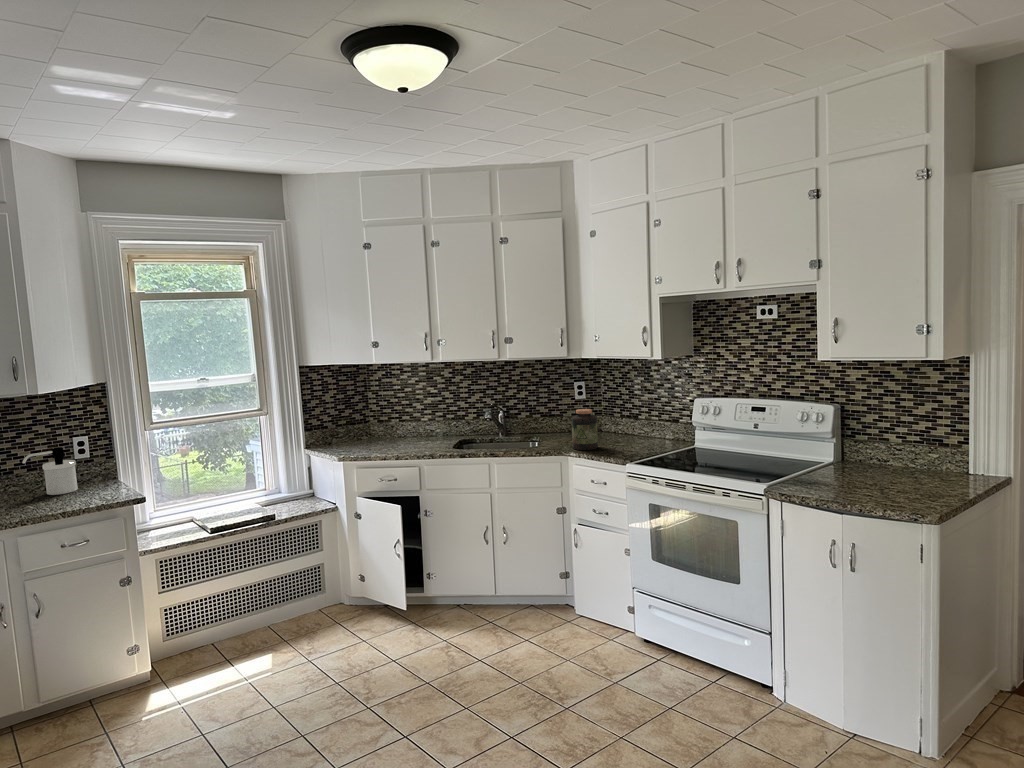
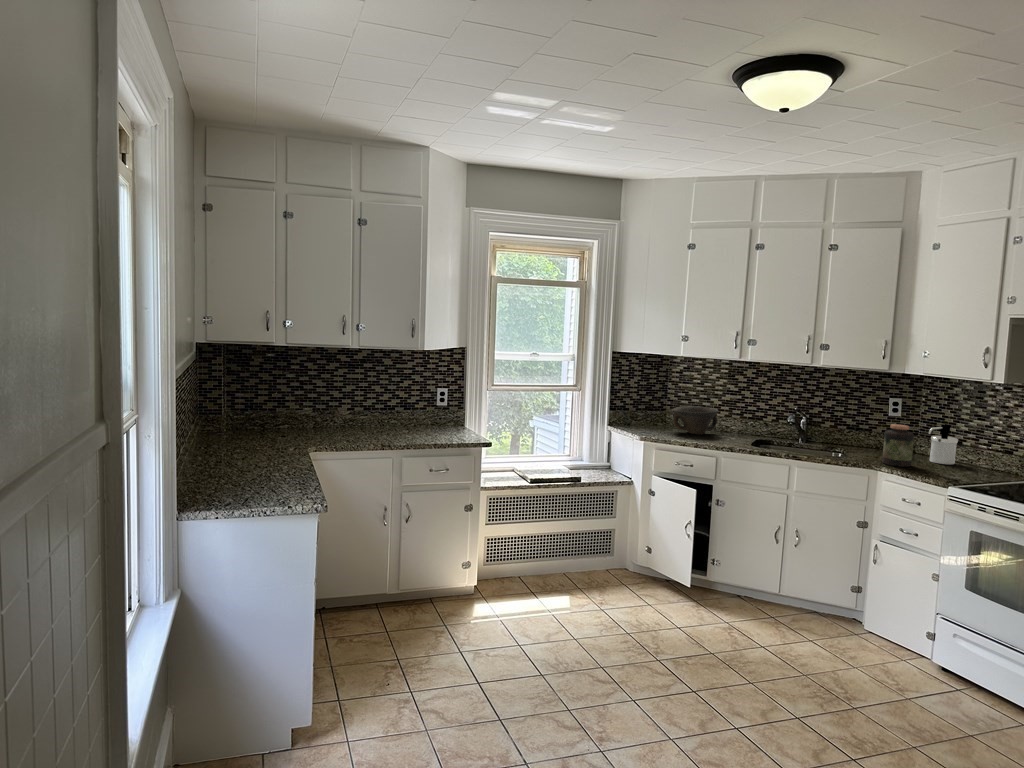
bowl: none [370,414,419,444] -> present [672,406,718,434]
soap dispenser: present [22,447,78,495] -> present [928,424,958,464]

